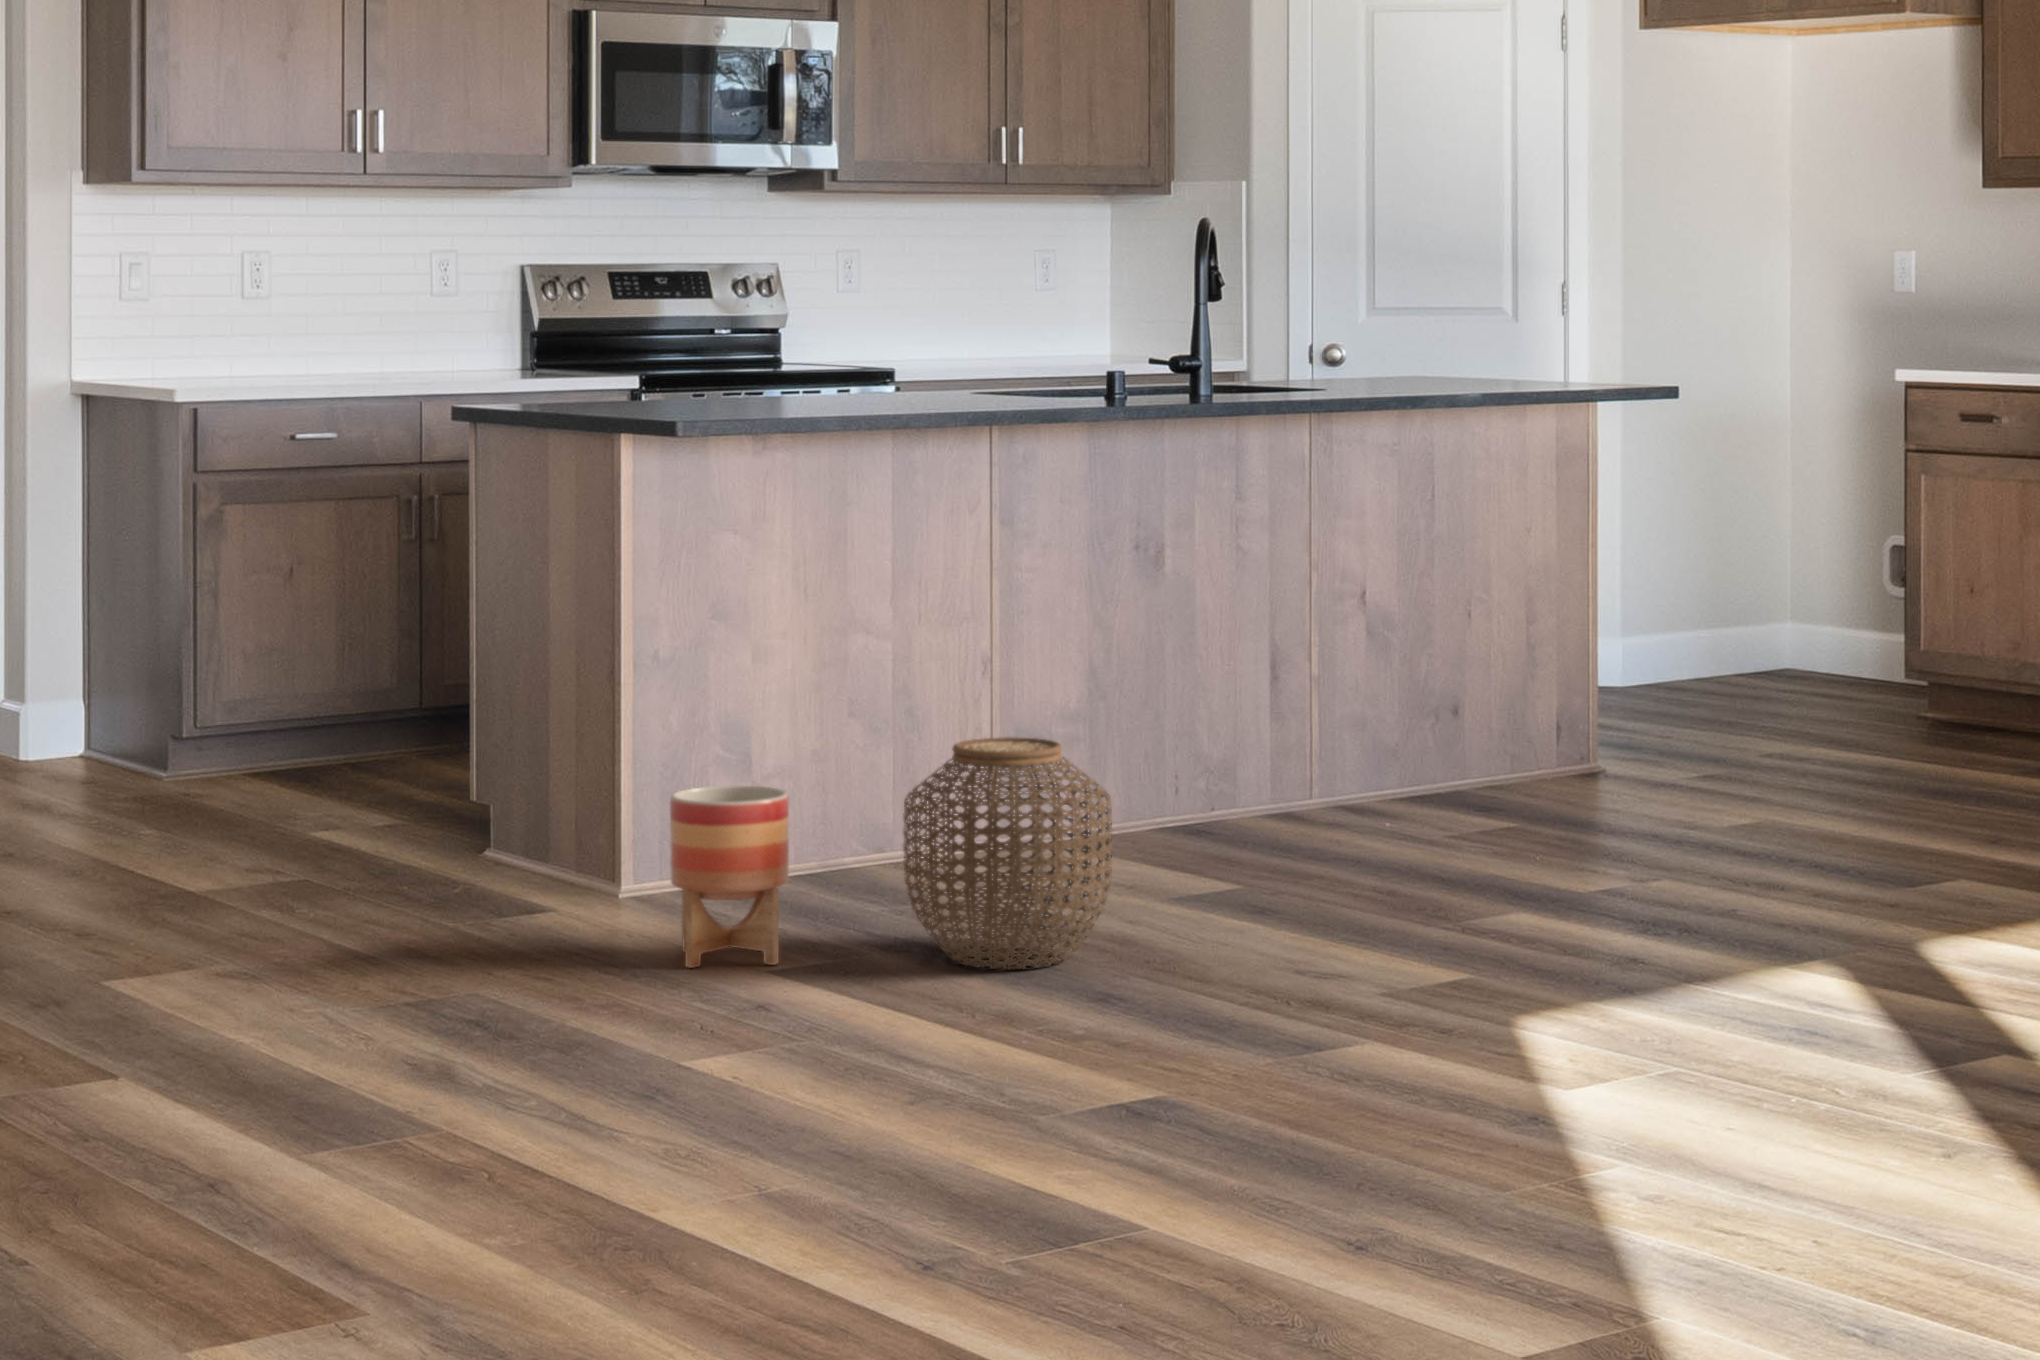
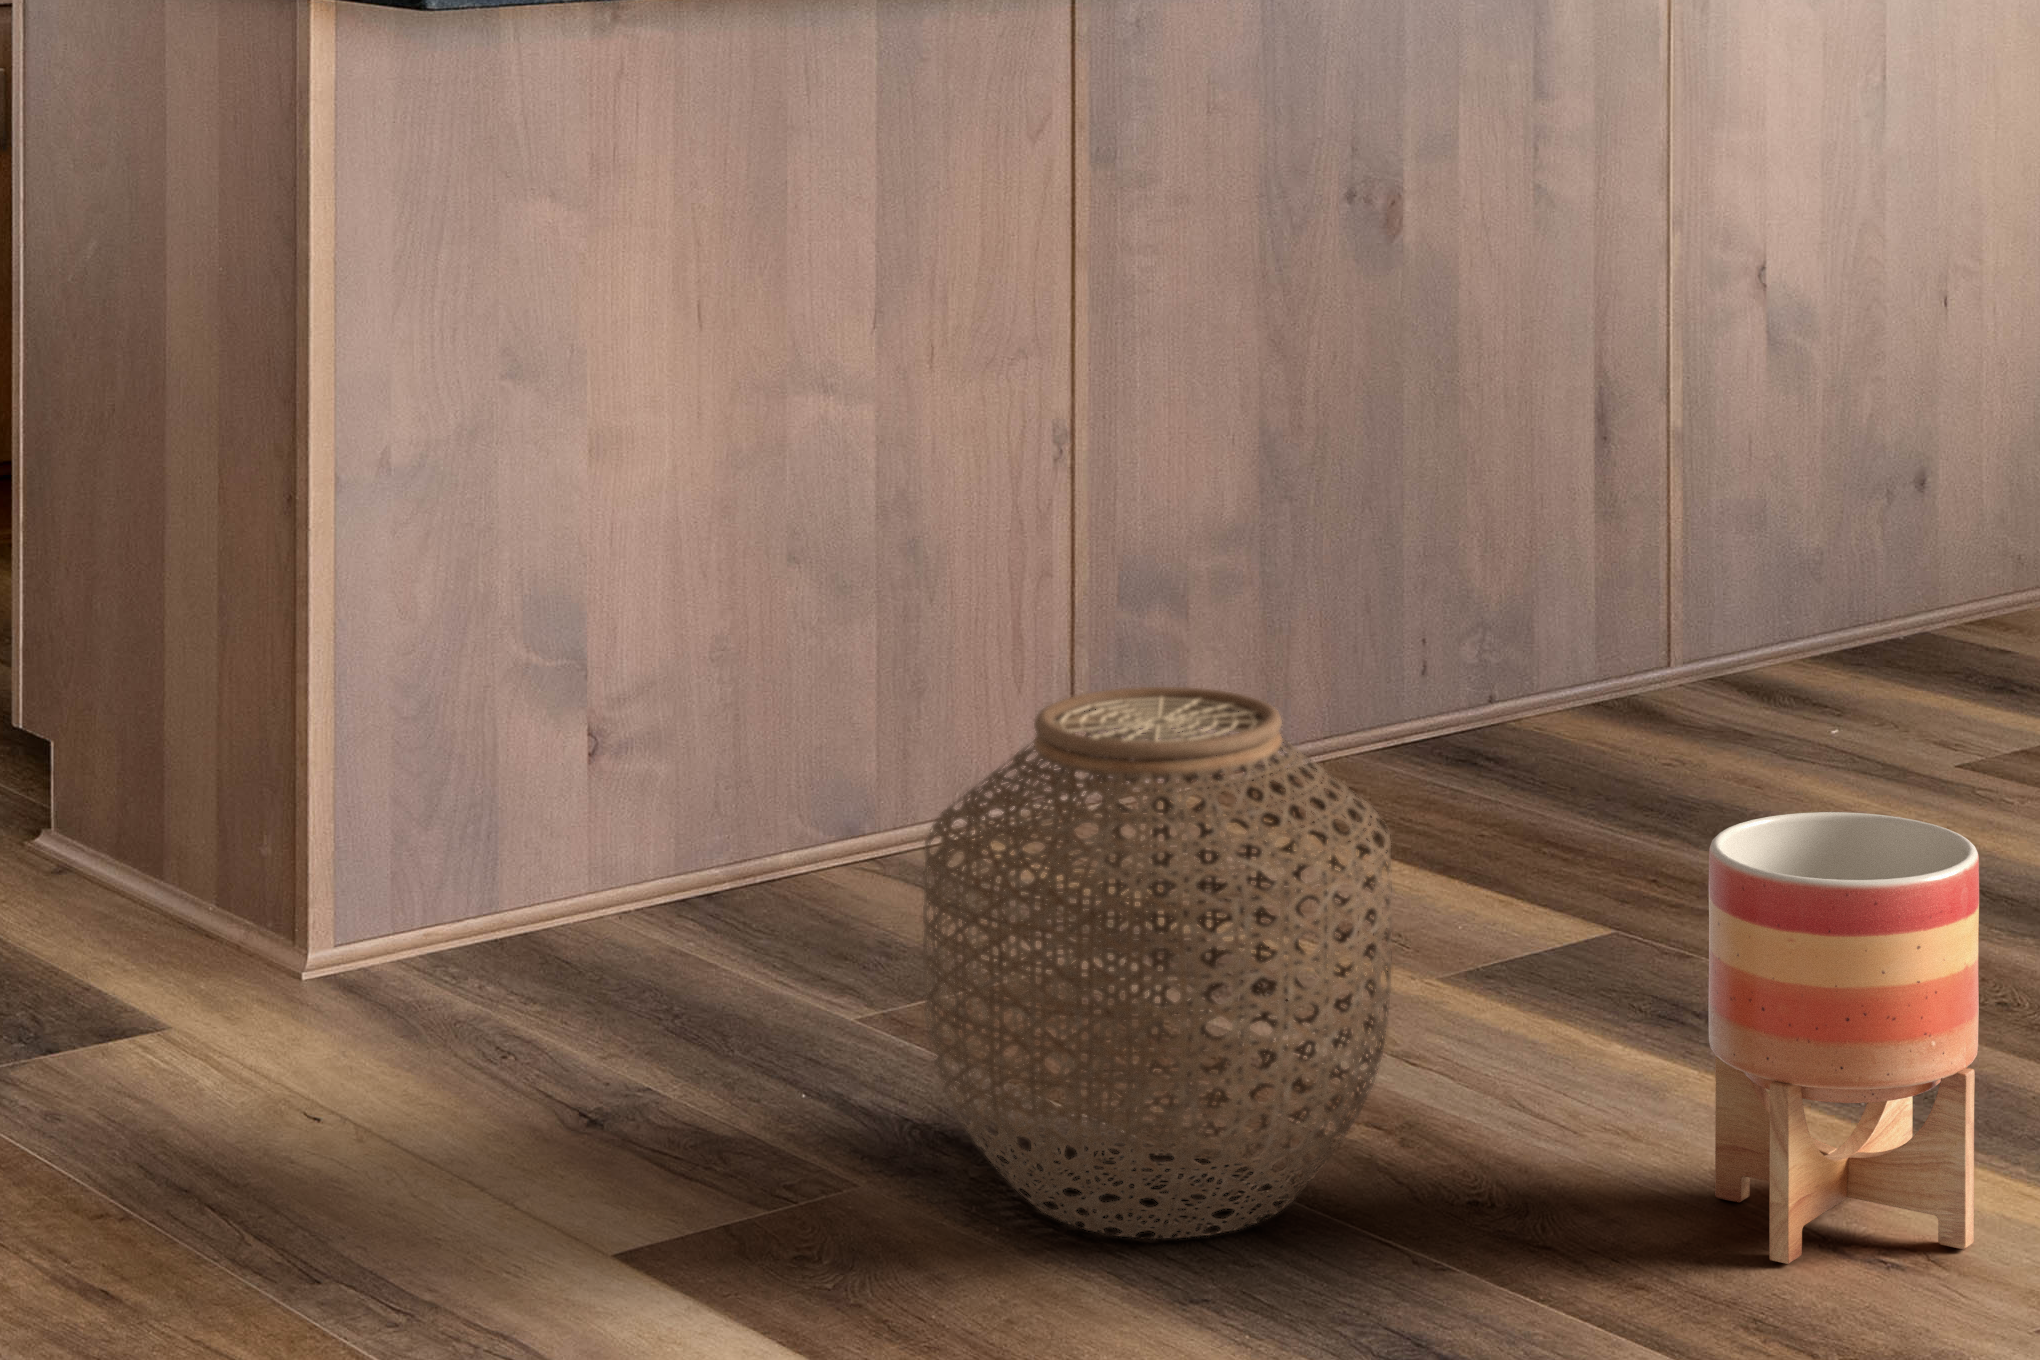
planter: present [670,786,789,968] -> present [1708,812,1979,1264]

